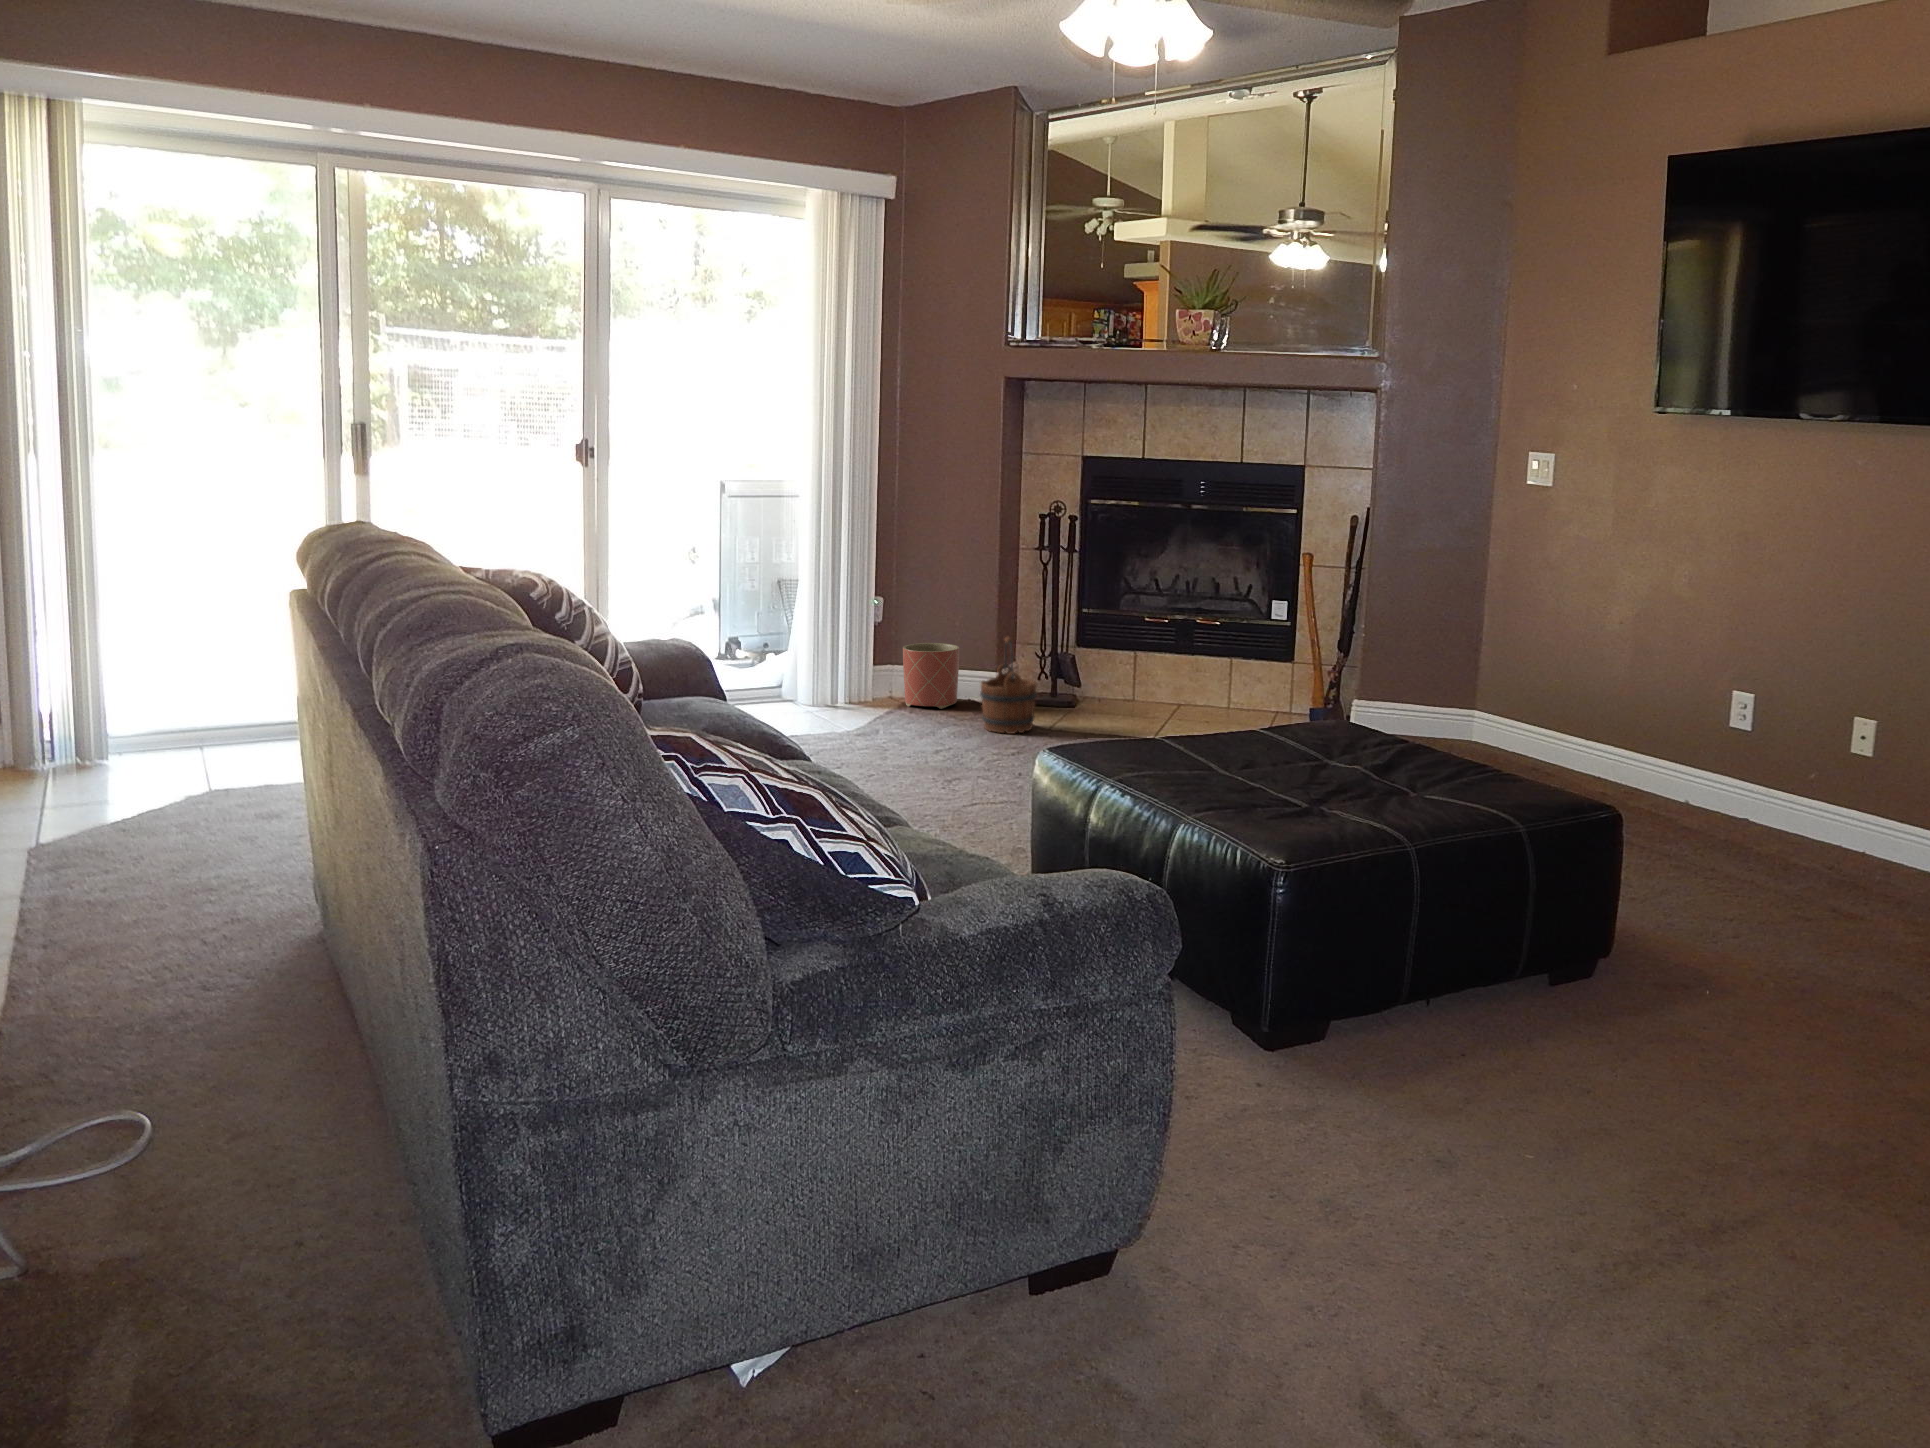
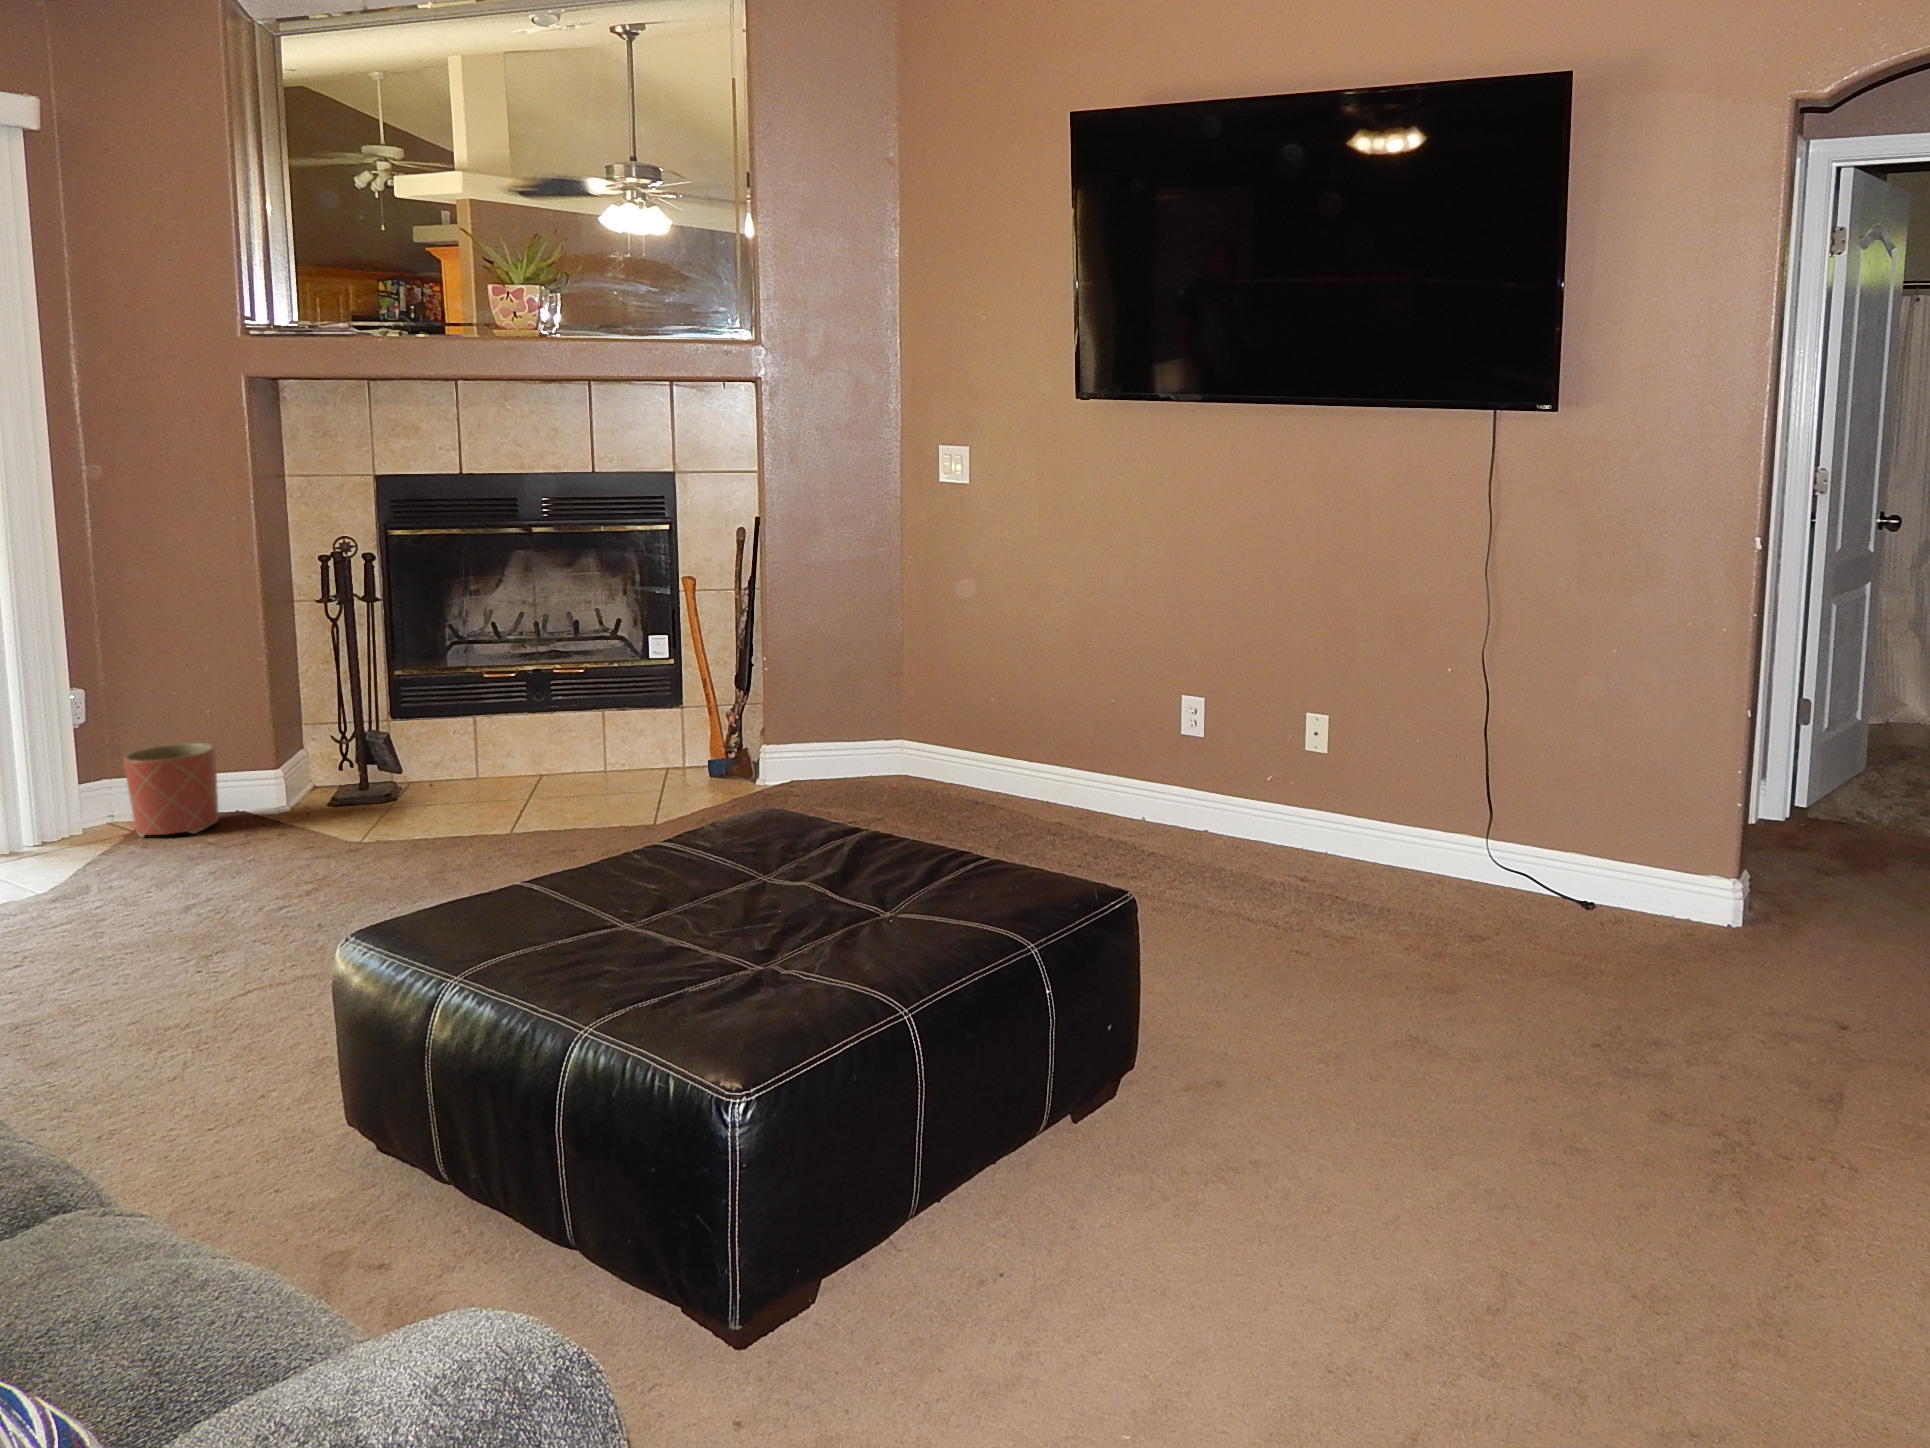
wooden bucket: present [980,637,1037,734] -> none [251,728,338,860]

